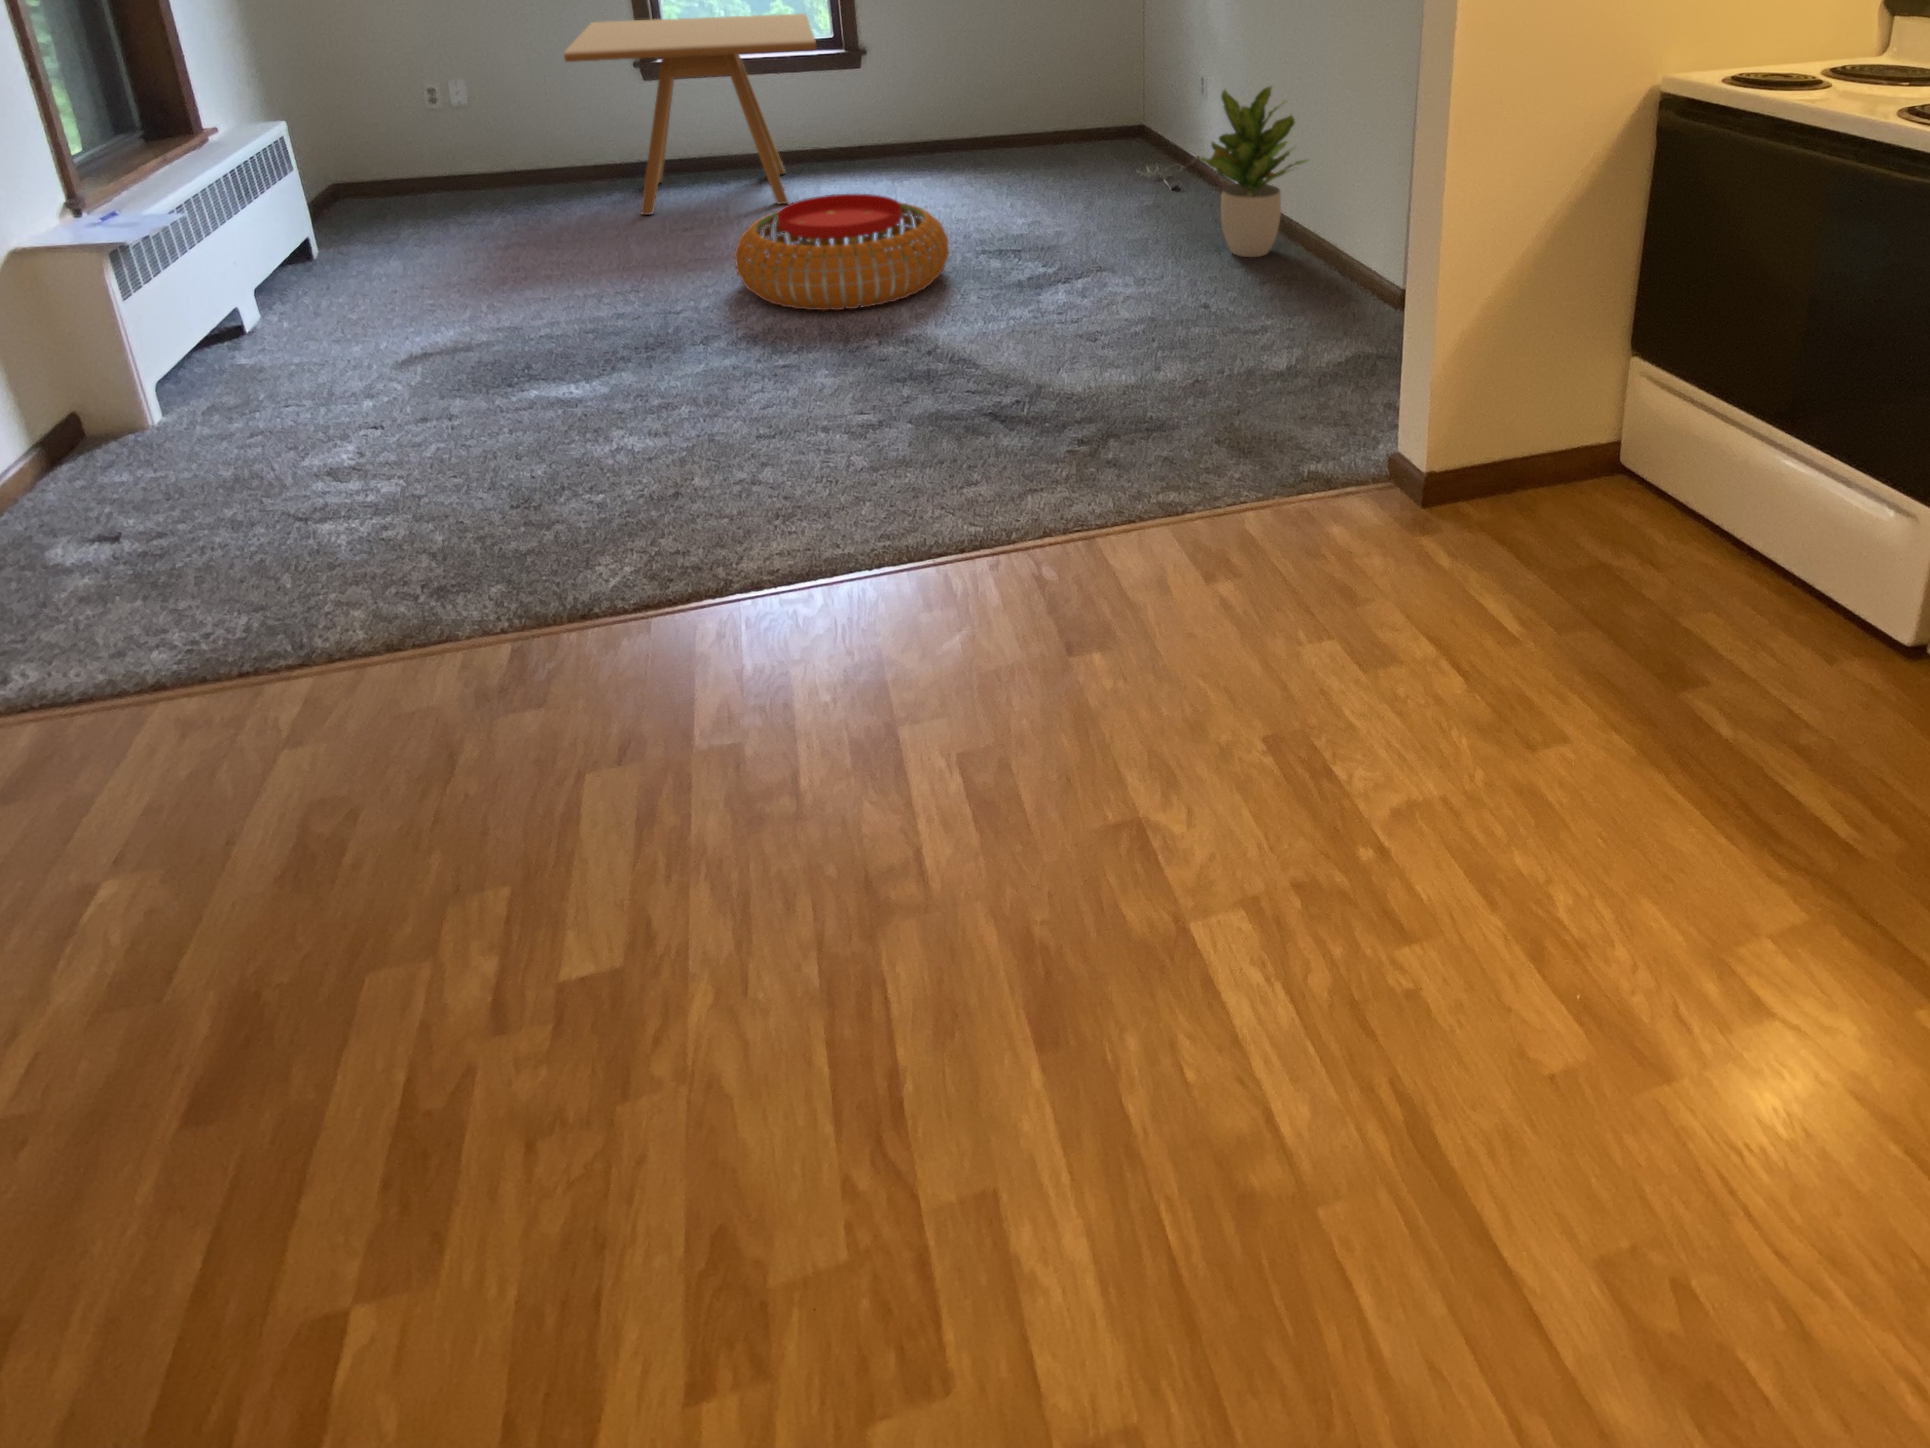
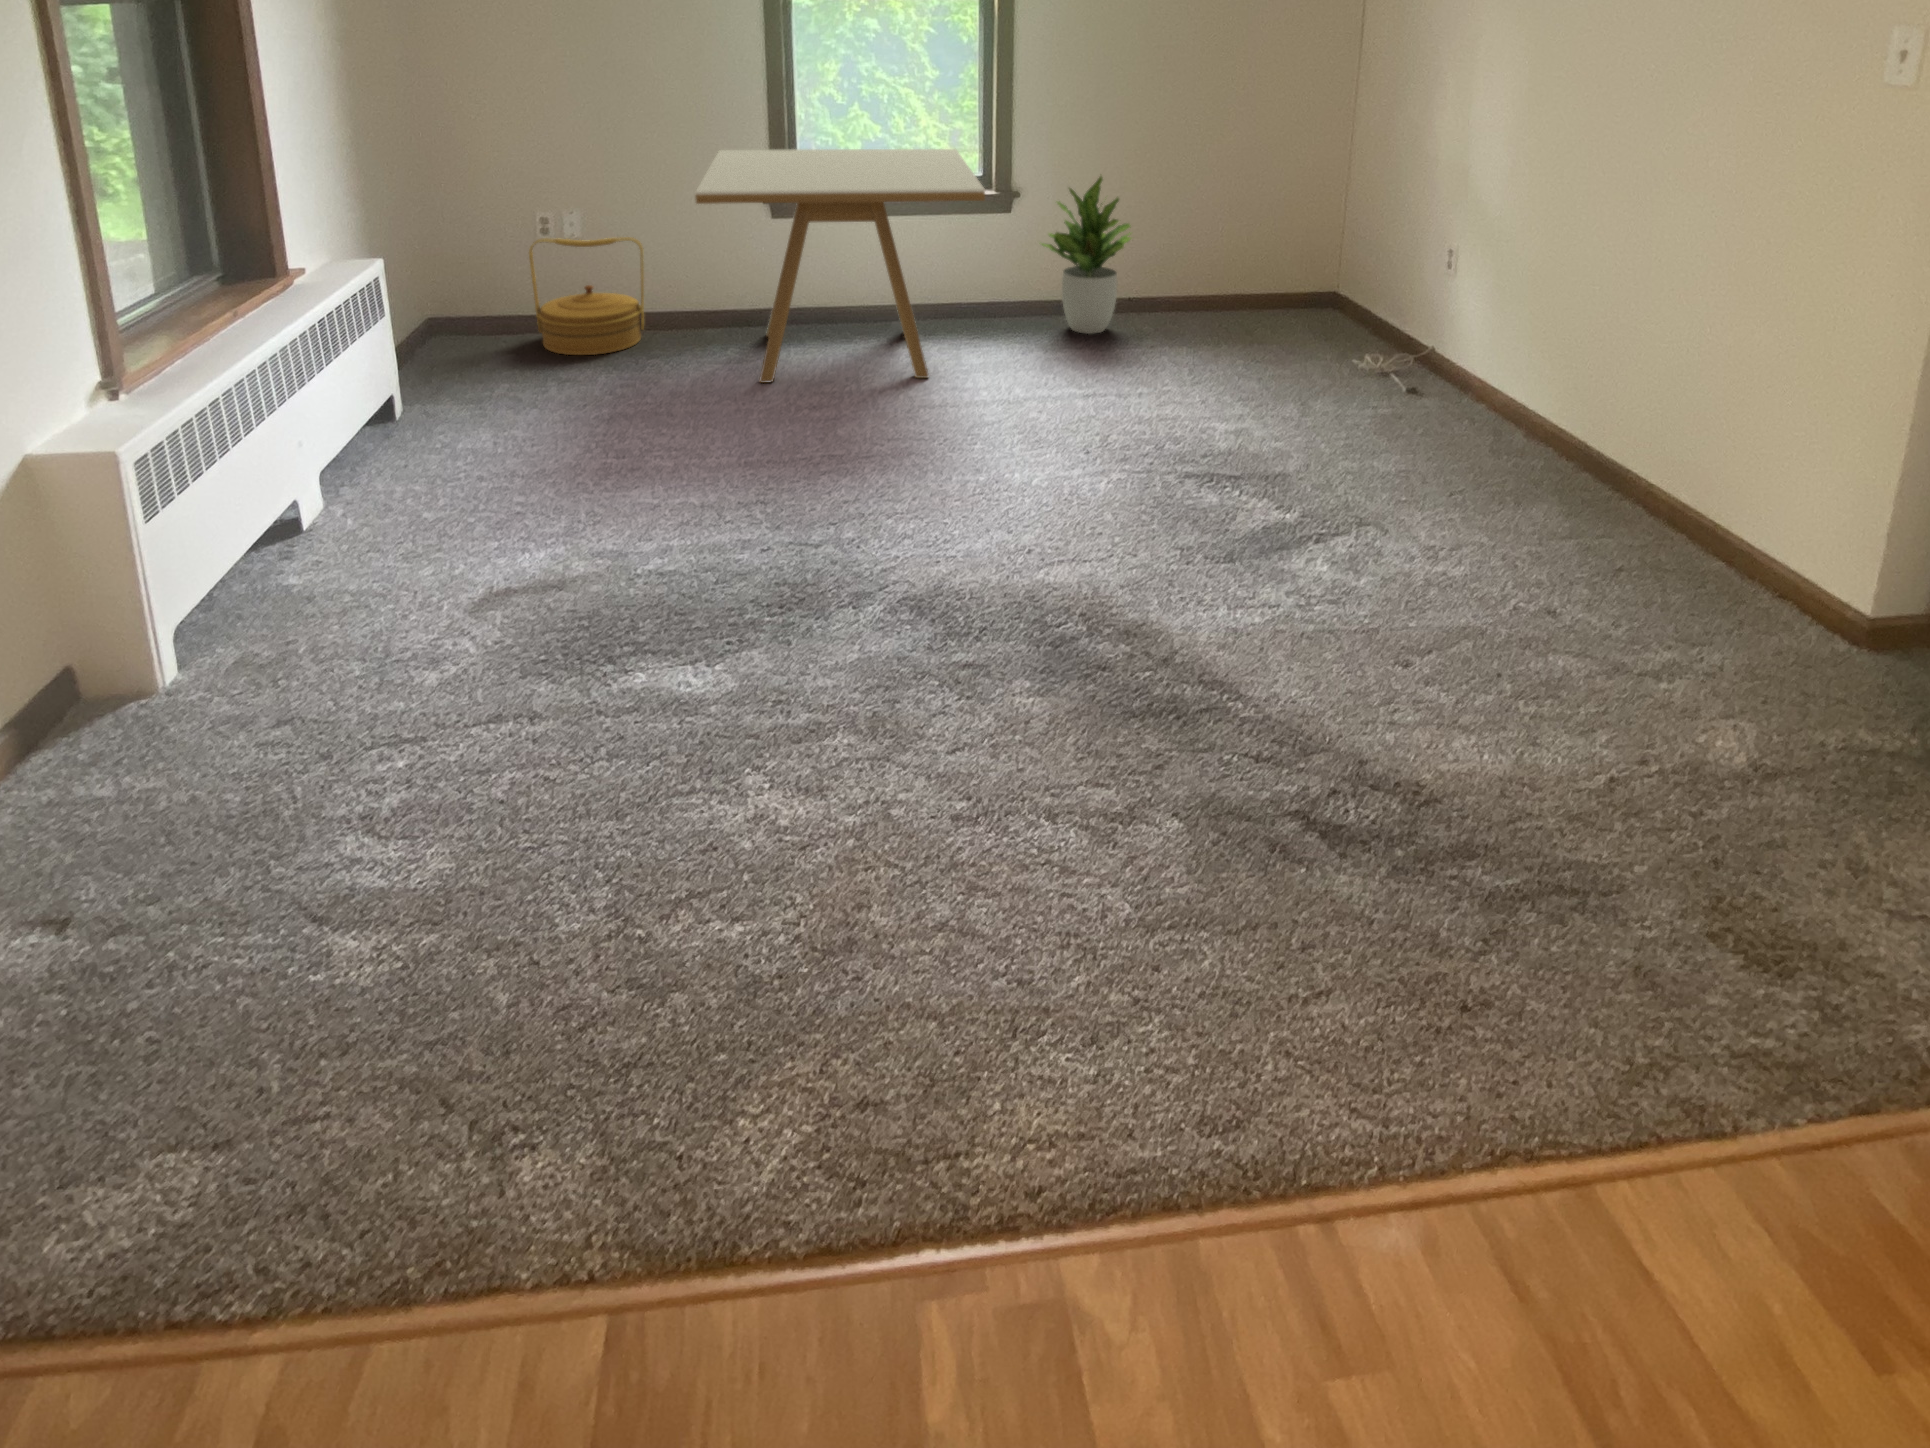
potted plant: present [1199,87,1308,257] -> present [1042,176,1131,334]
woven basket: none [422,102,538,207] -> present [529,237,644,355]
pouf: present [734,194,949,310] -> none [889,393,1162,563]

